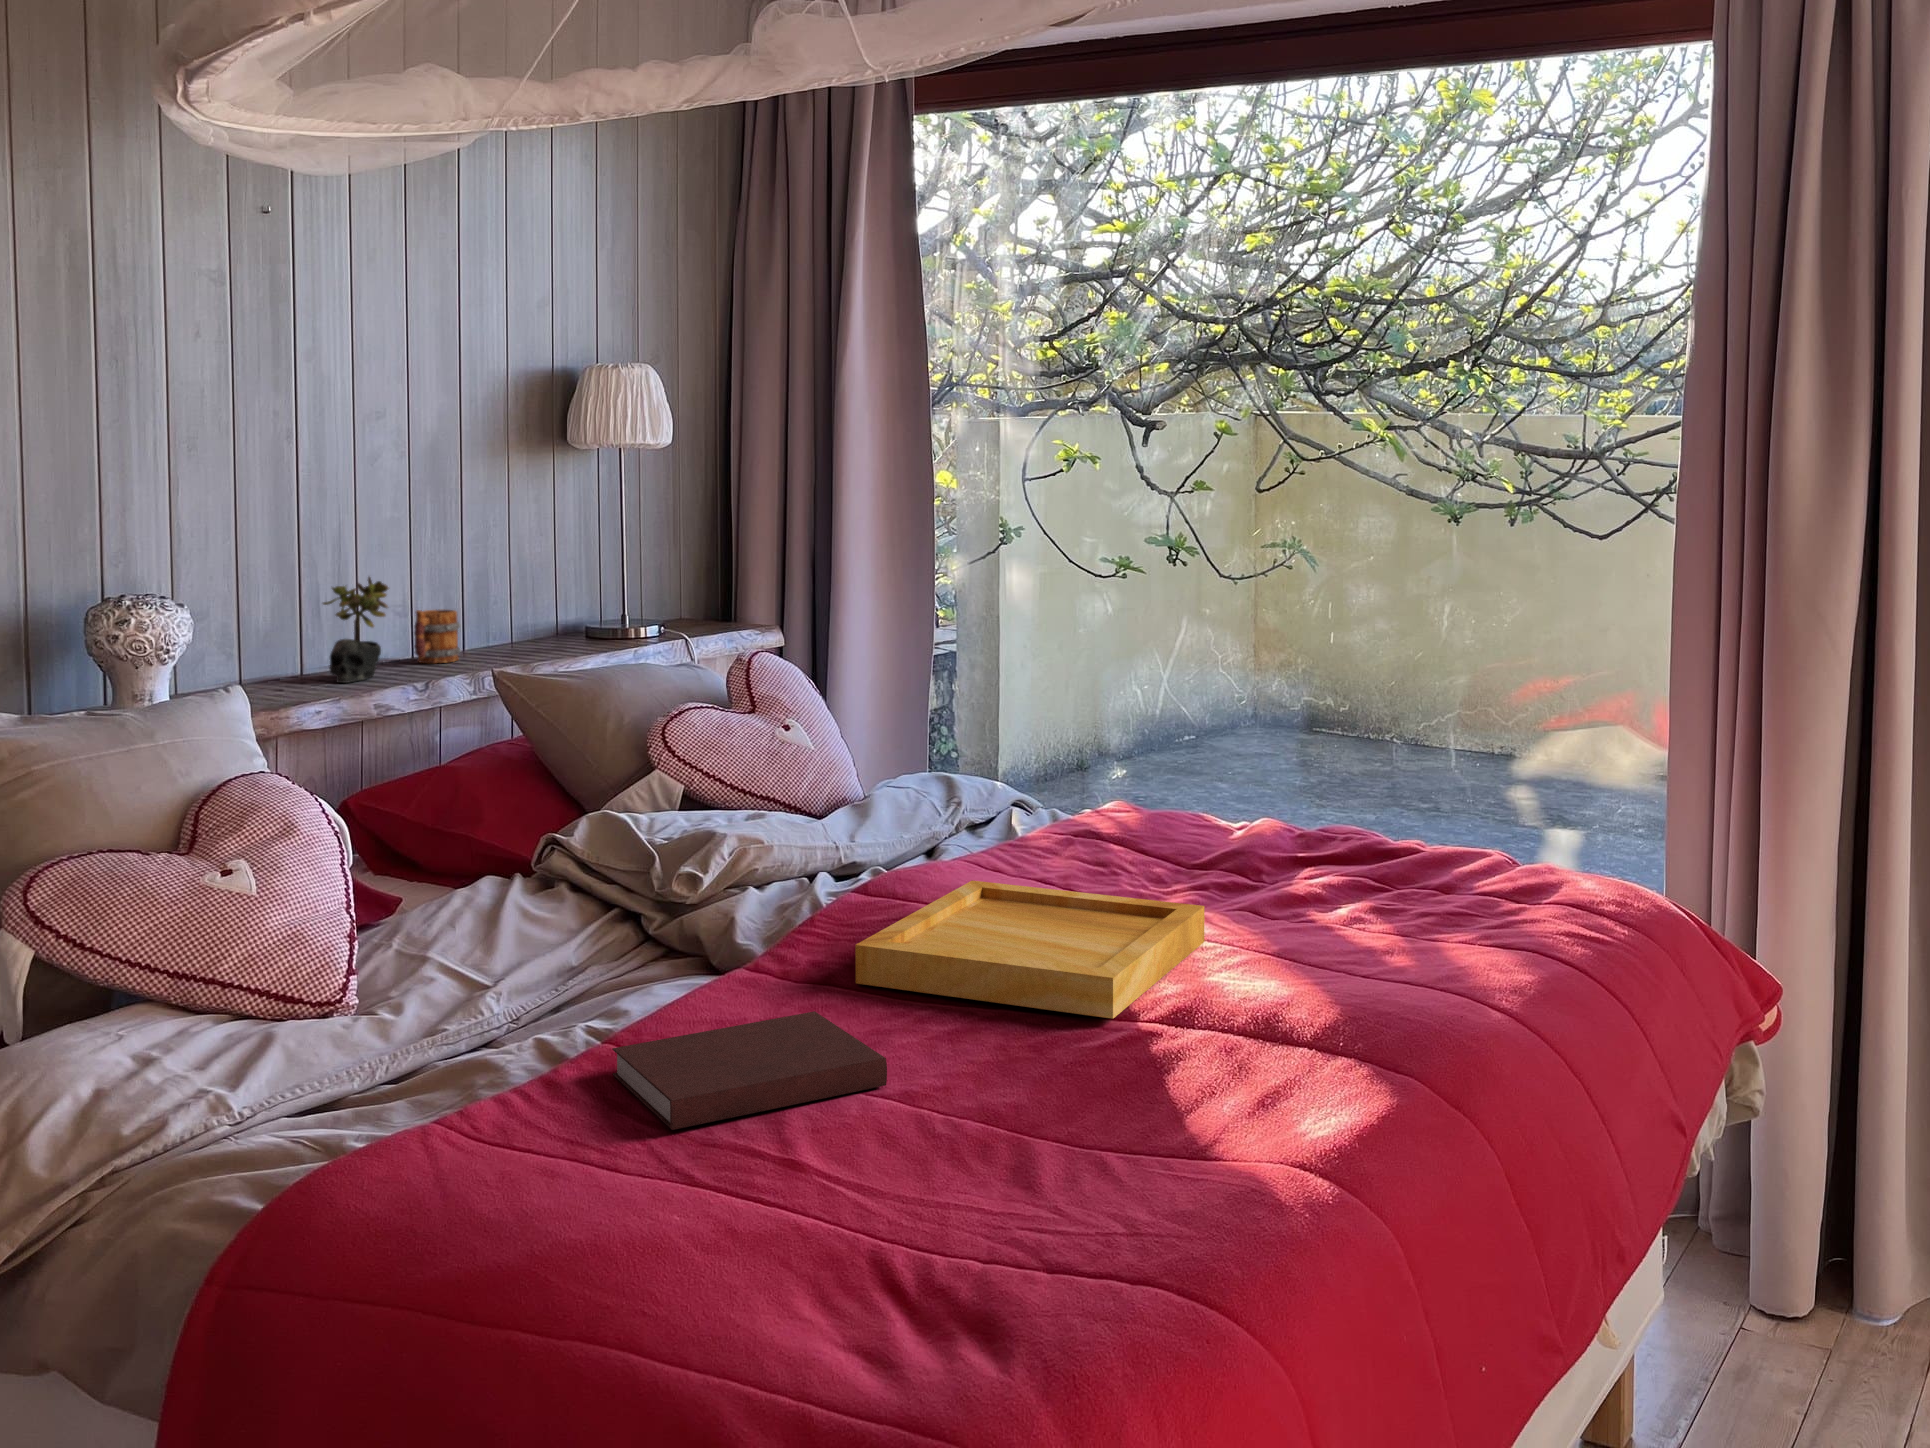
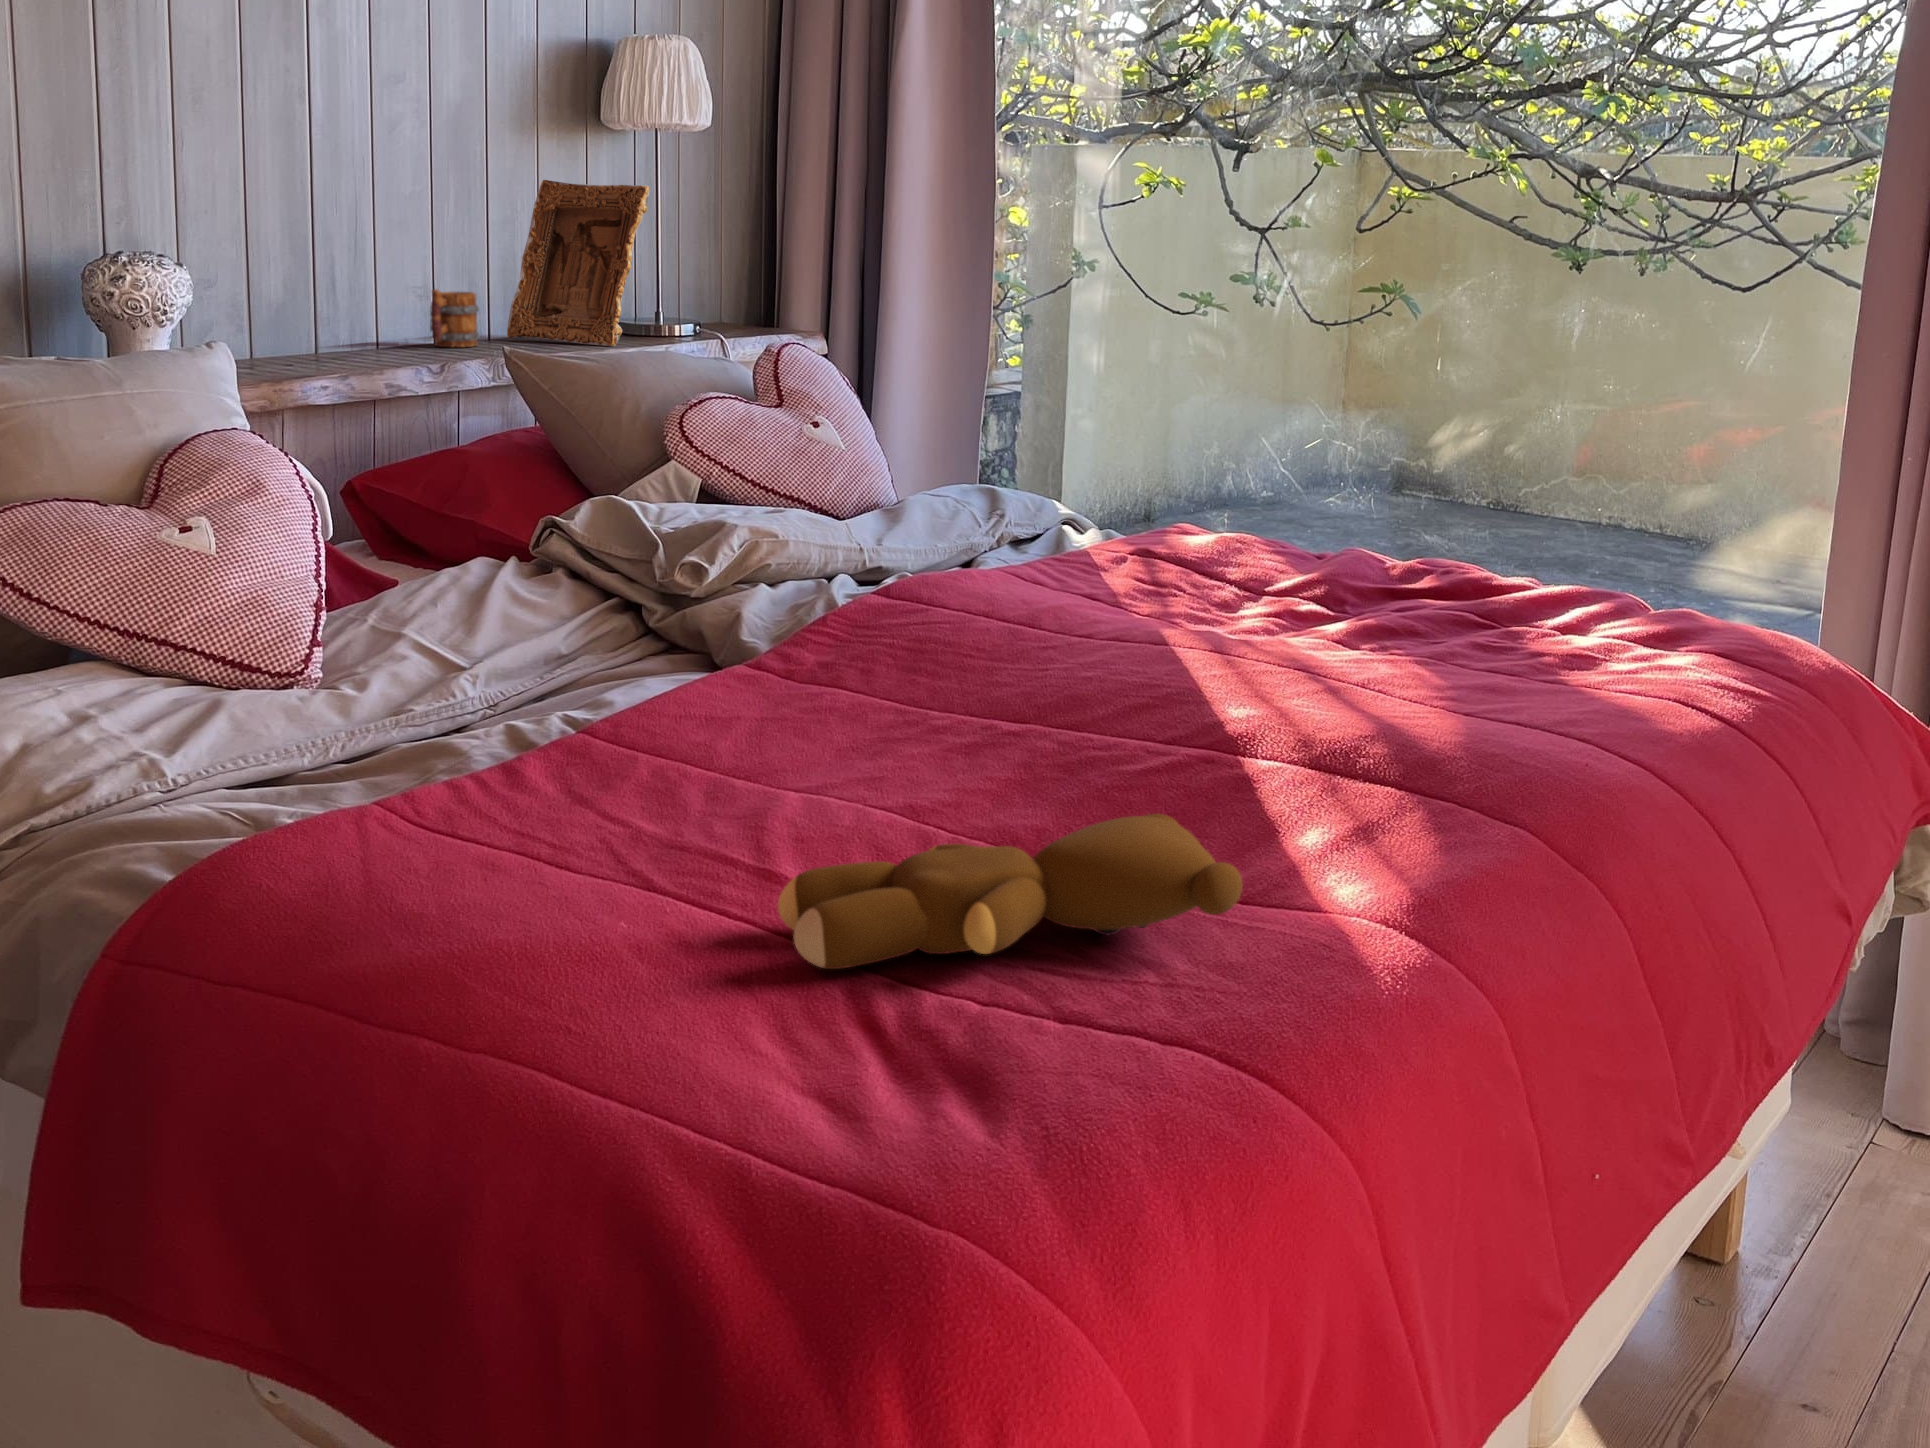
picture frame: none [485,500,621,656] -> present [507,180,650,346]
succulent plant: present [323,577,388,683] -> none [331,249,402,359]
tray: present [855,880,1205,1019] -> none [866,587,1275,741]
notebook: present [612,1011,887,1130] -> none [579,711,888,827]
teddy bear: none [809,1089,1187,1243] -> present [778,814,1242,969]

